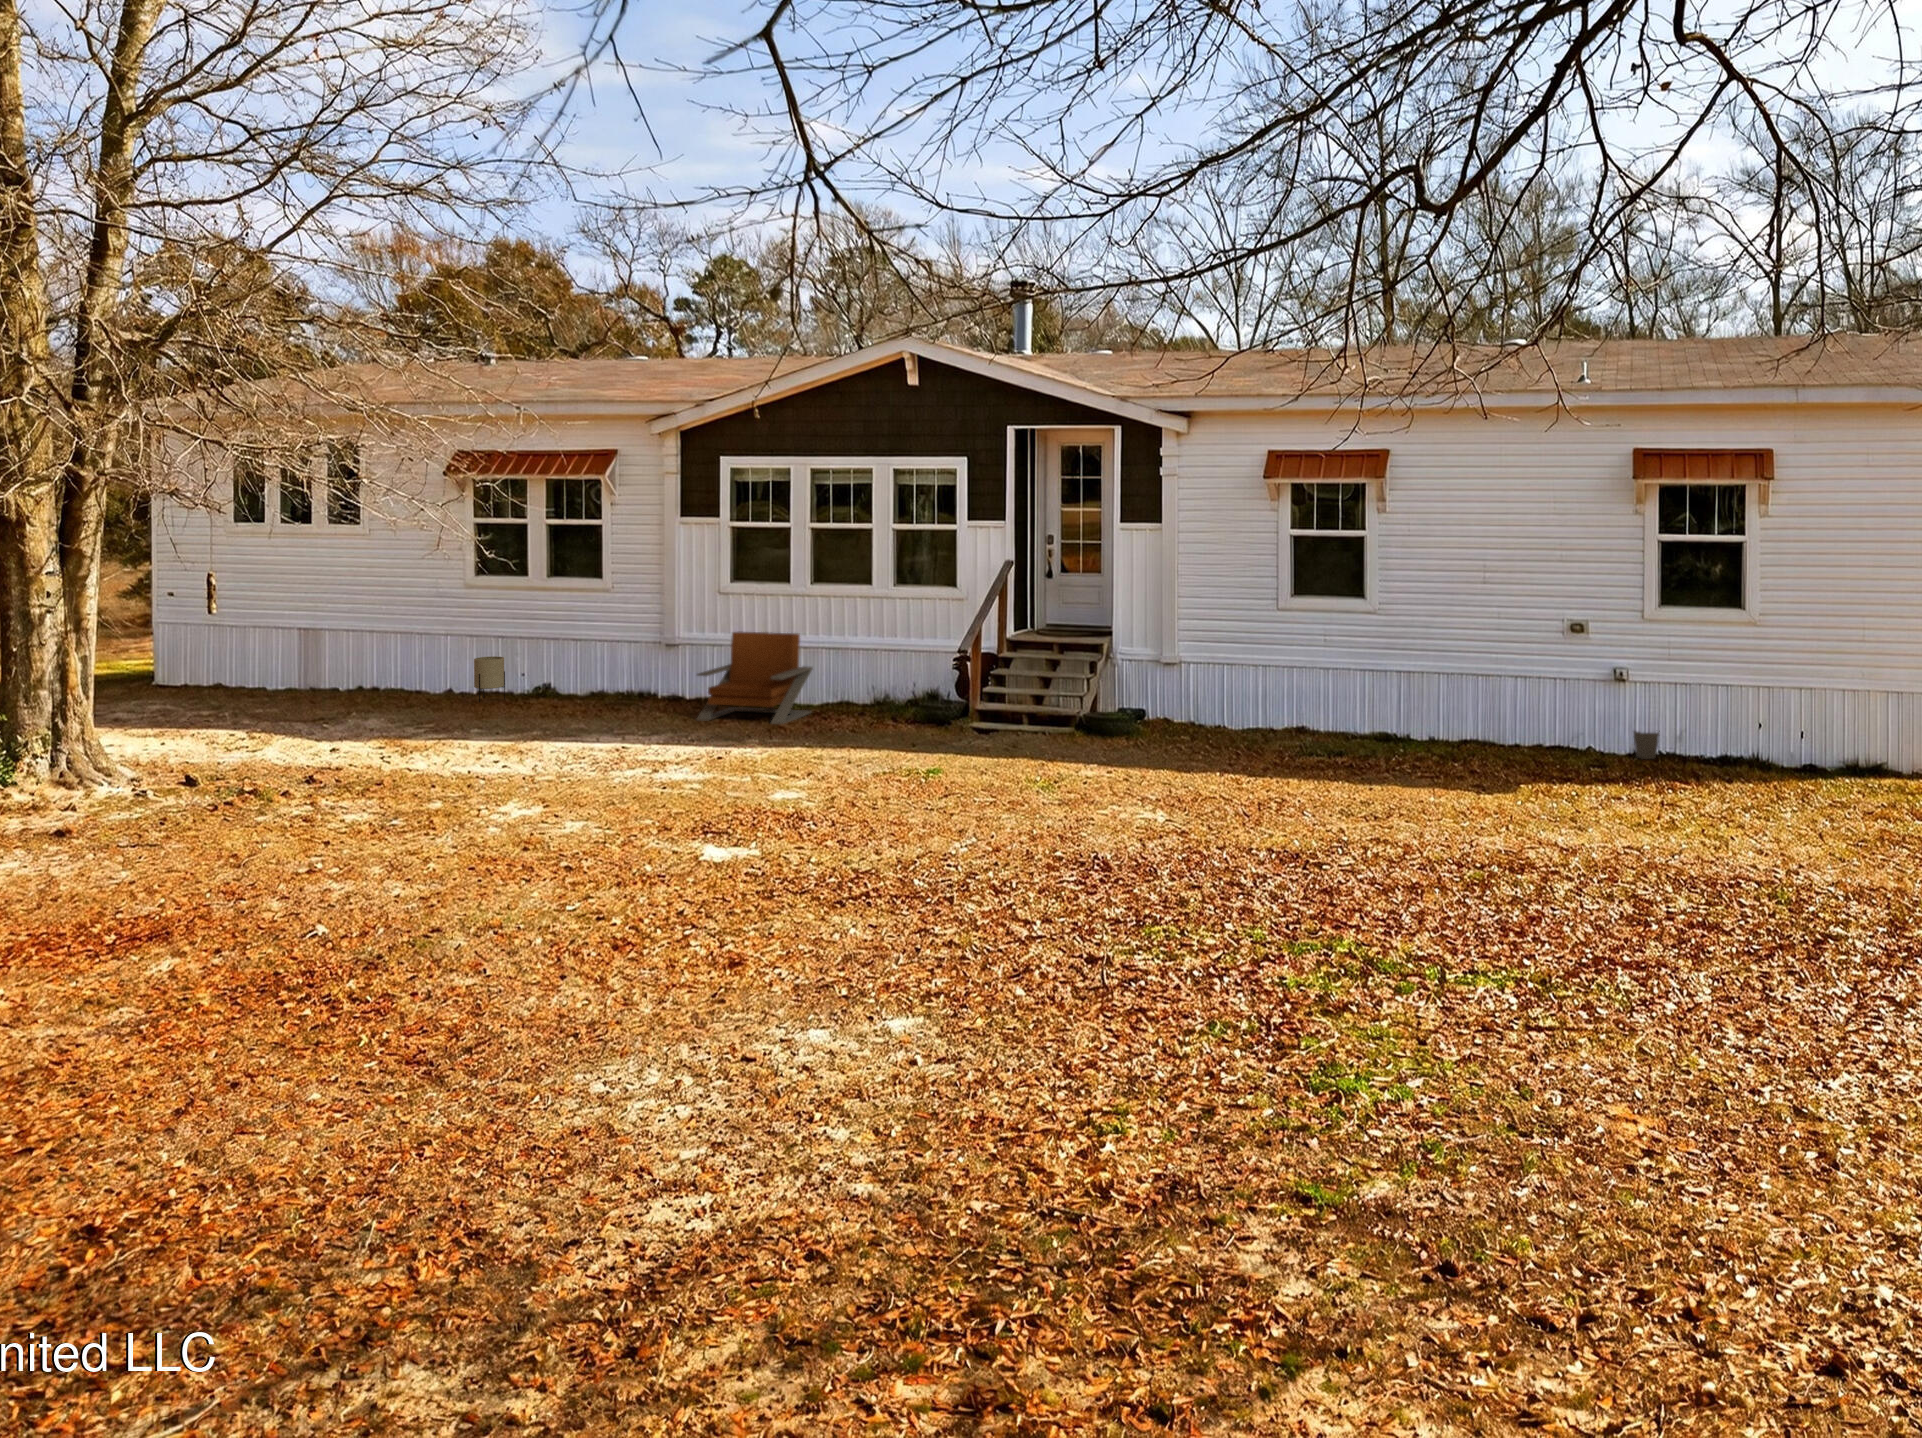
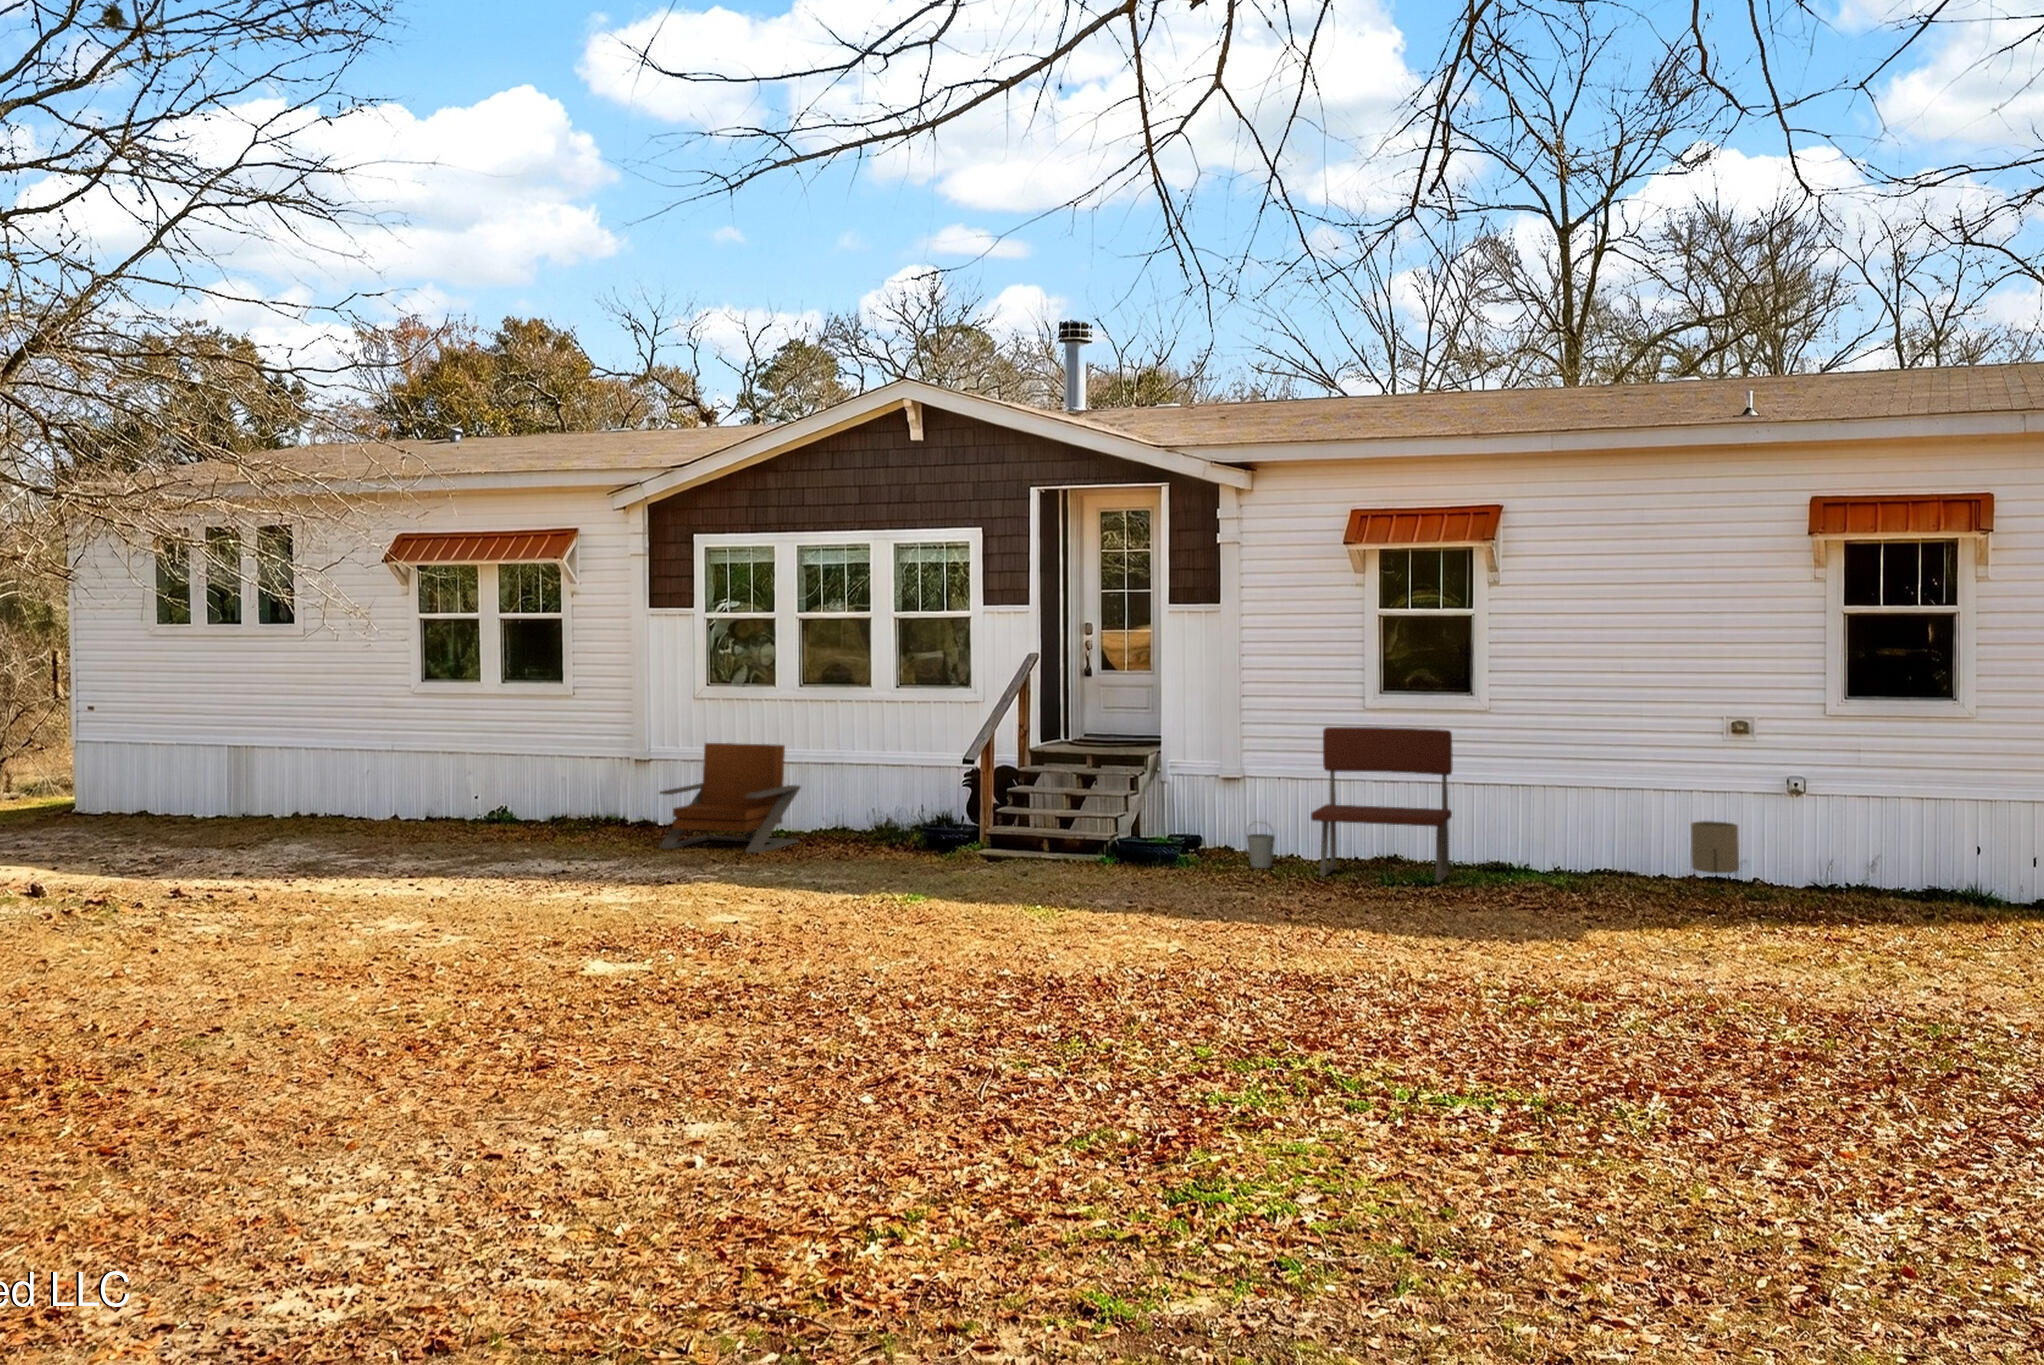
bench: none [1237,624,1347,748] -> present [1311,727,1453,883]
planter: present [474,656,505,702] -> present [1691,821,1739,887]
bucket: present [1634,731,1660,759] -> present [1247,833,1275,868]

